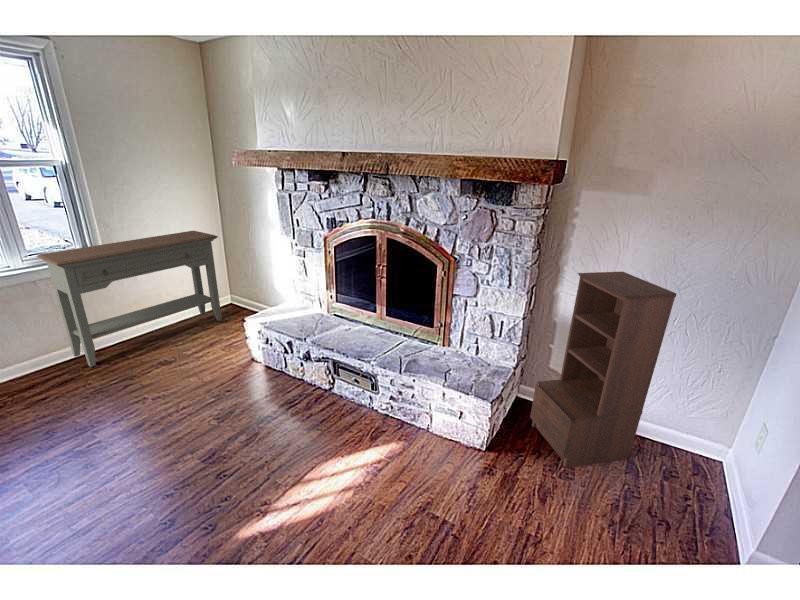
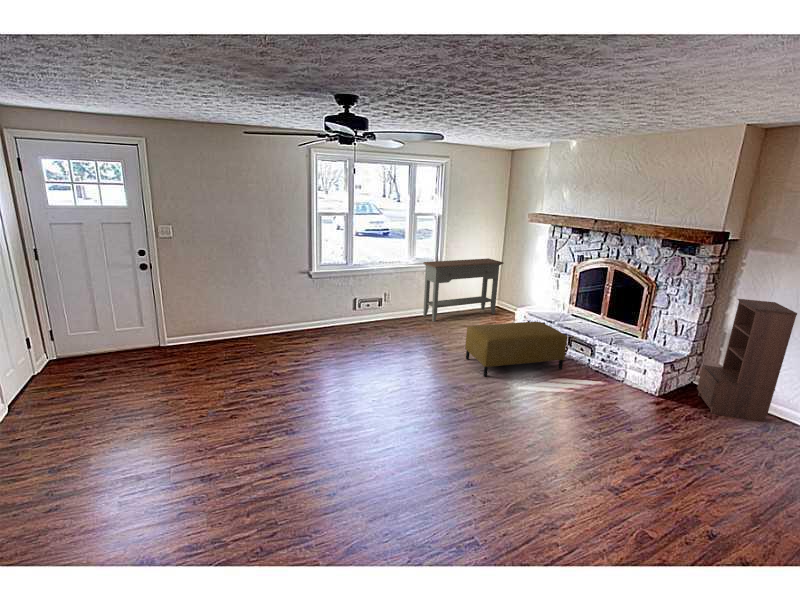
ottoman: none [107,348,331,531] -> present [465,322,568,377]

